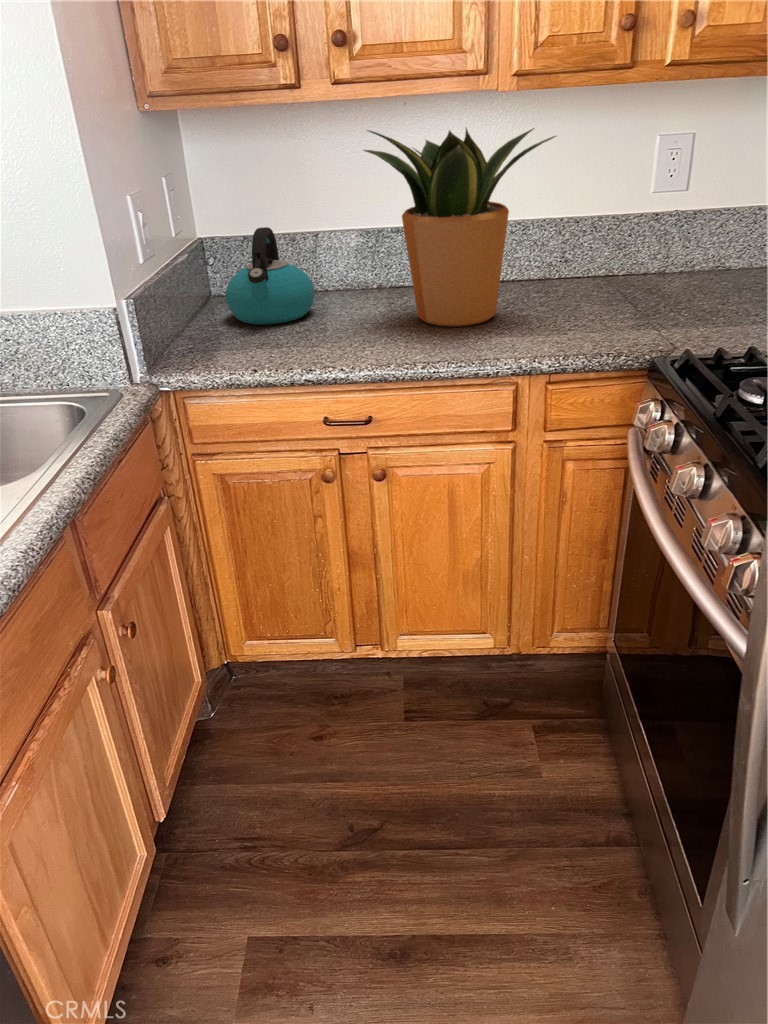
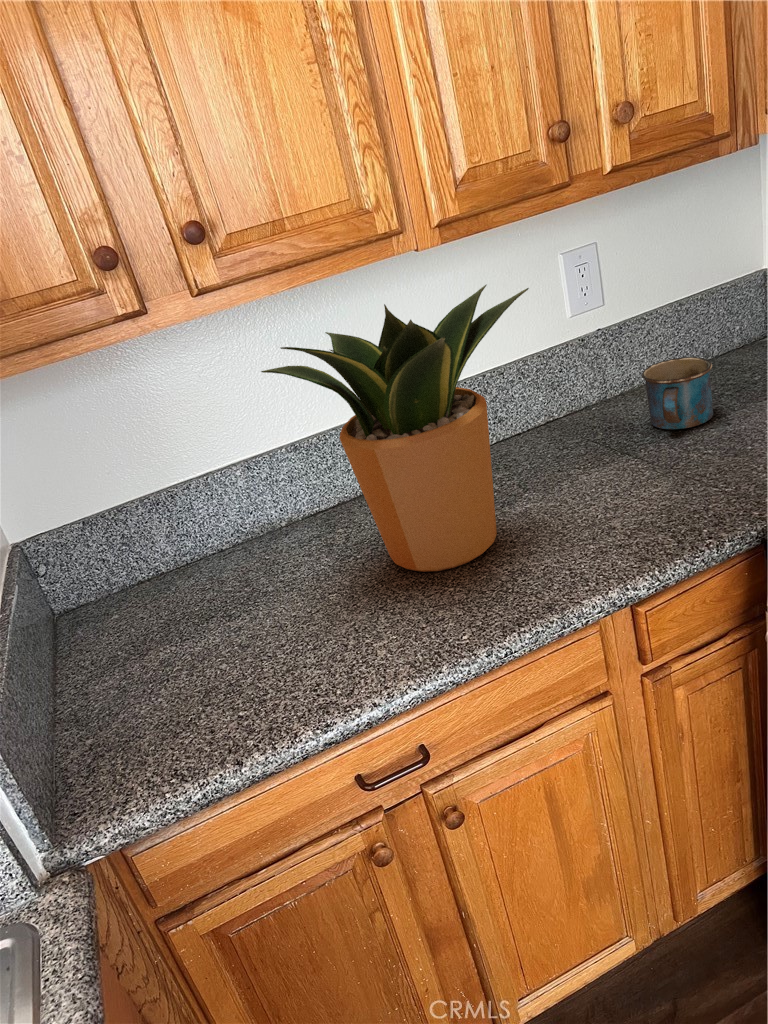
kettle: present [225,227,314,325] -> none [100,510,233,657]
mug: none [669,243,729,298] -> present [642,357,713,429]

